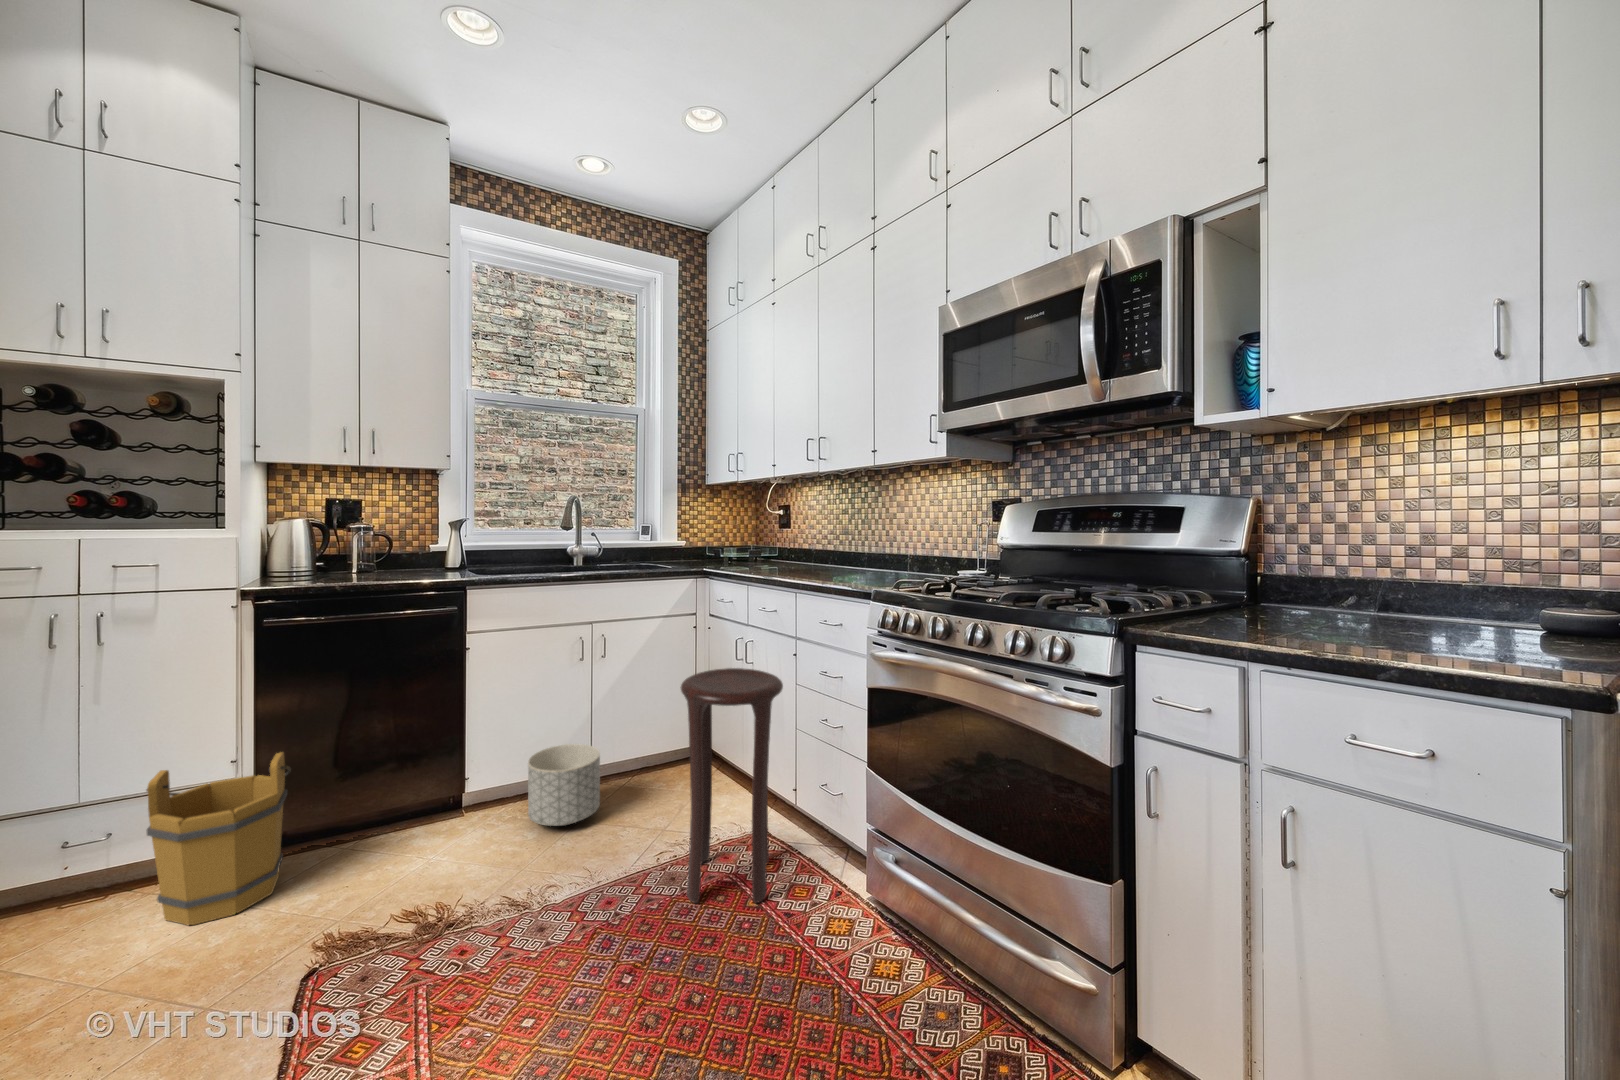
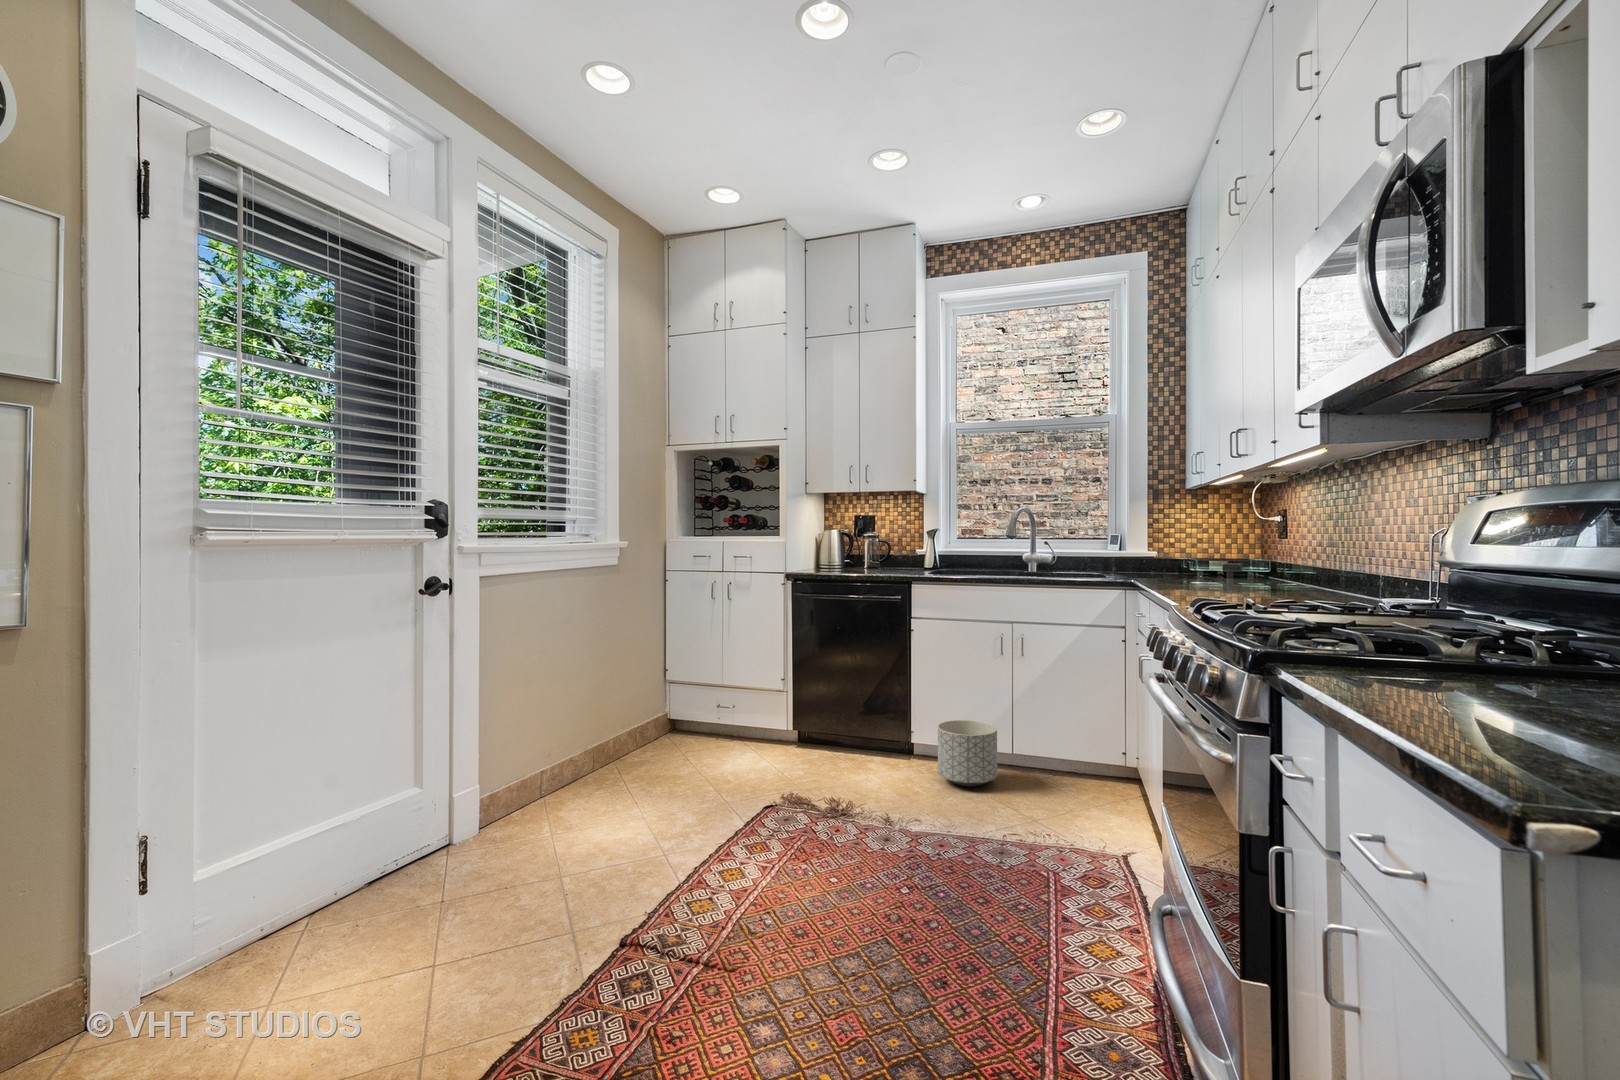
stool: present [680,668,783,903] -> none [999,656,1101,881]
bucket: present [146,752,291,925] -> none [738,672,803,765]

